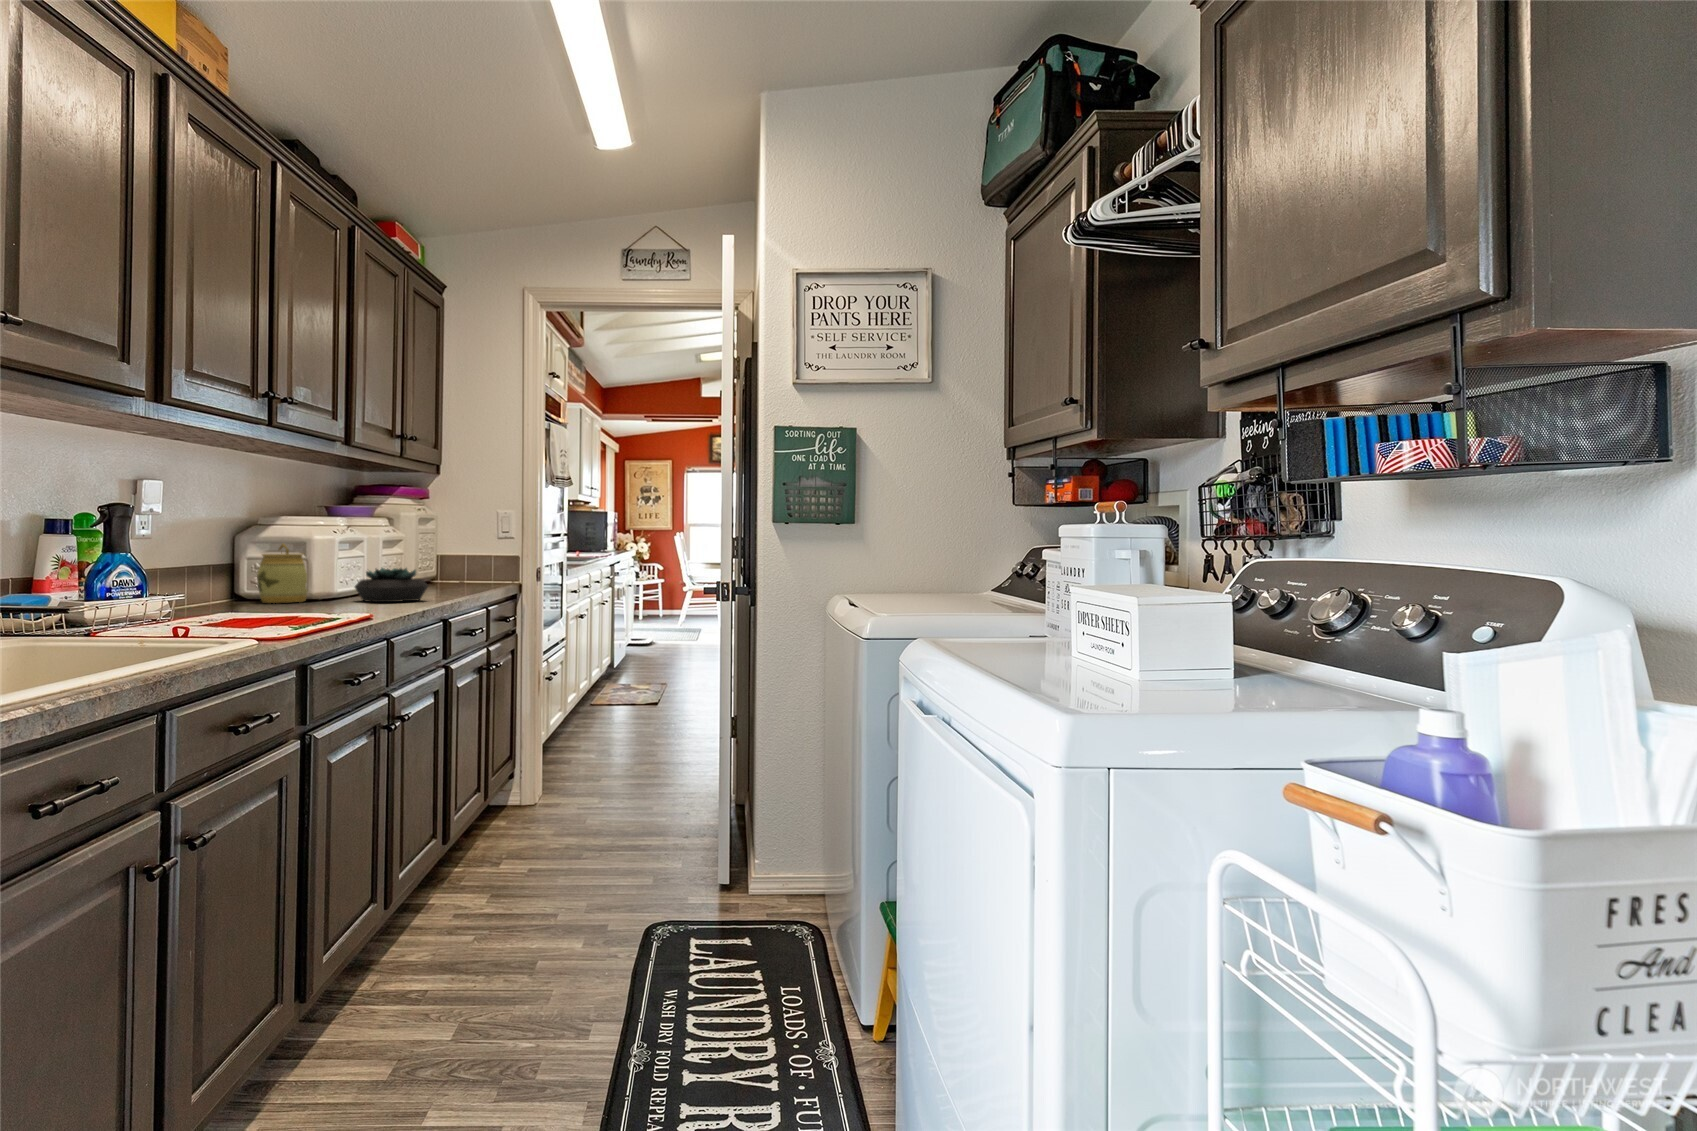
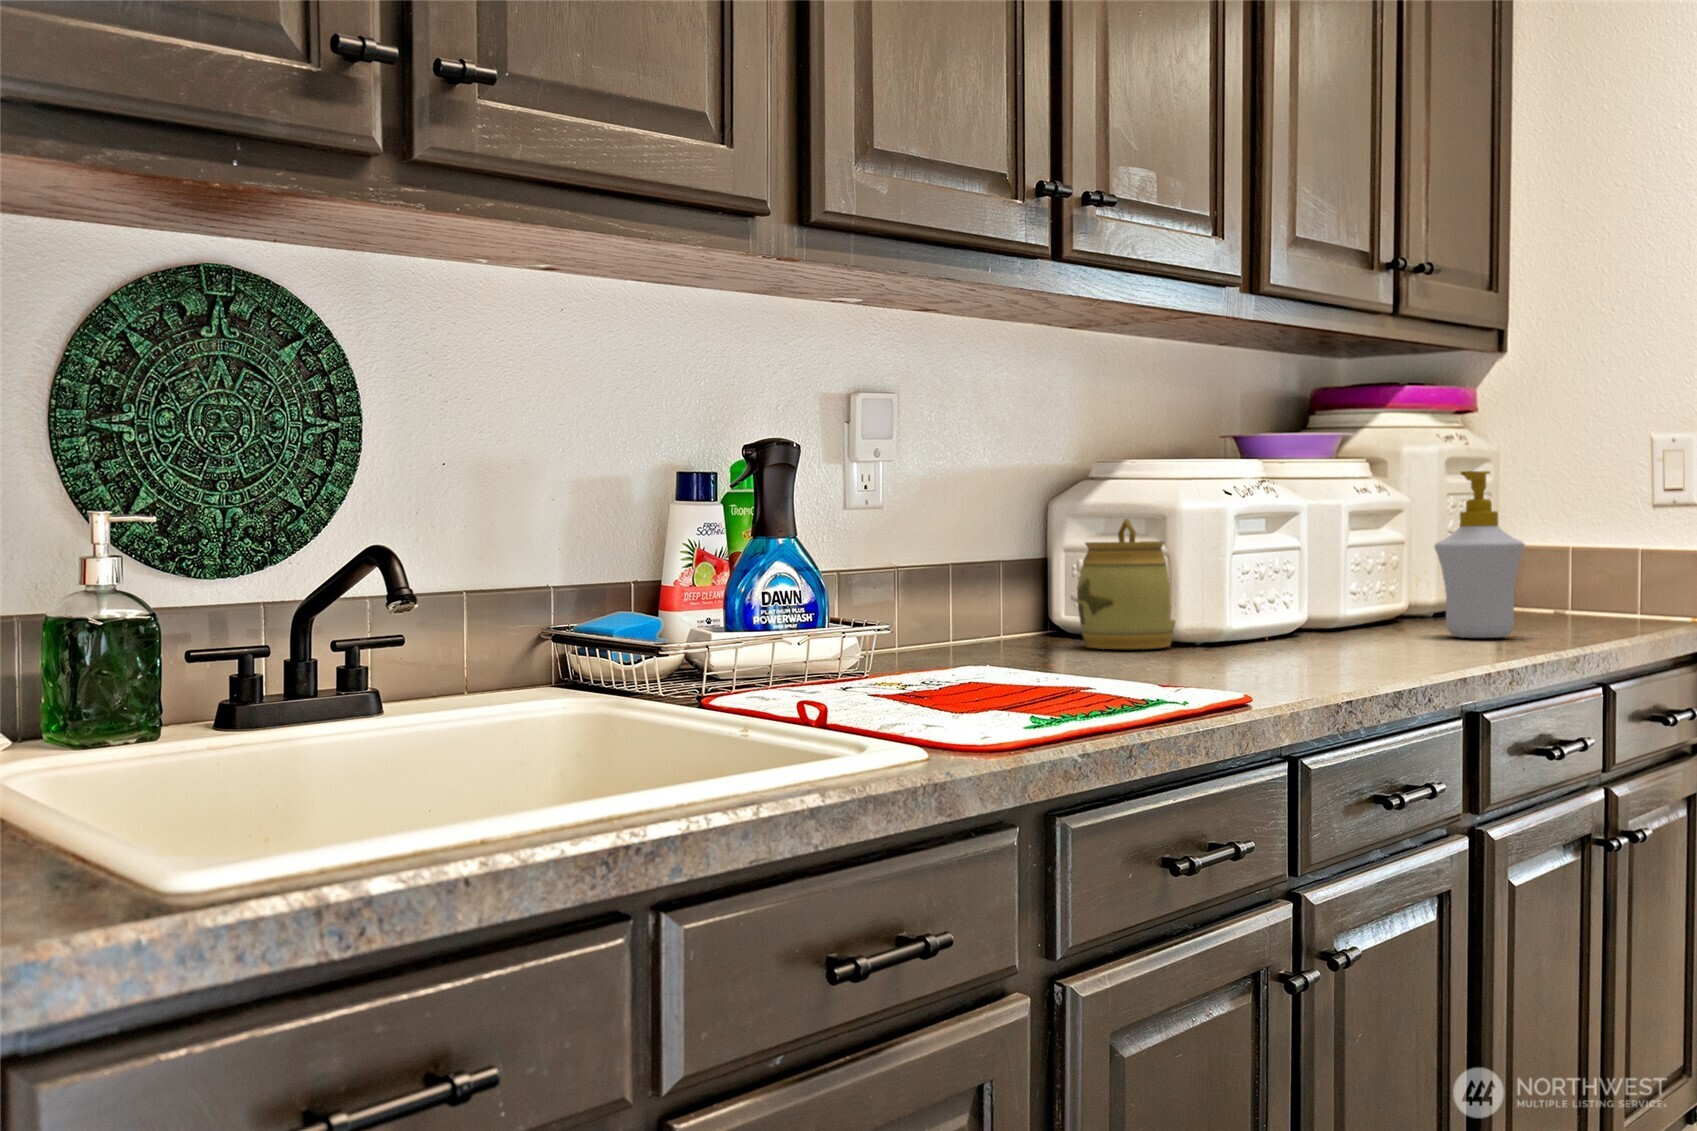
soap bottle: none [422,525,460,594] -> present [1434,471,1525,638]
succulent plant: present [355,568,428,602] -> none [1265,572,1429,657]

